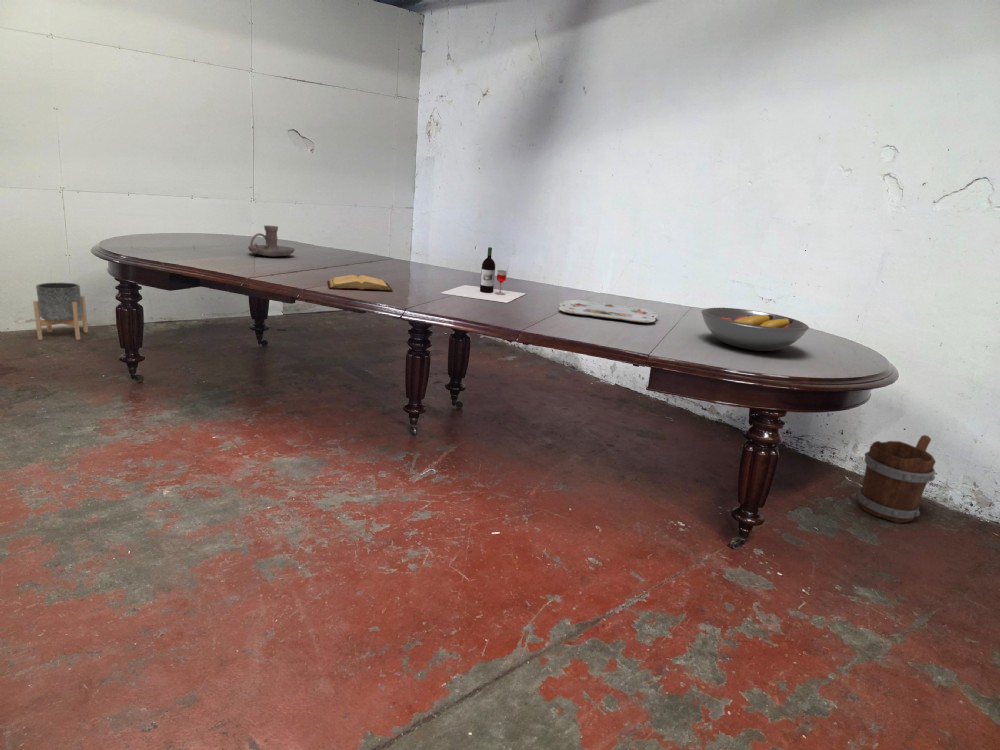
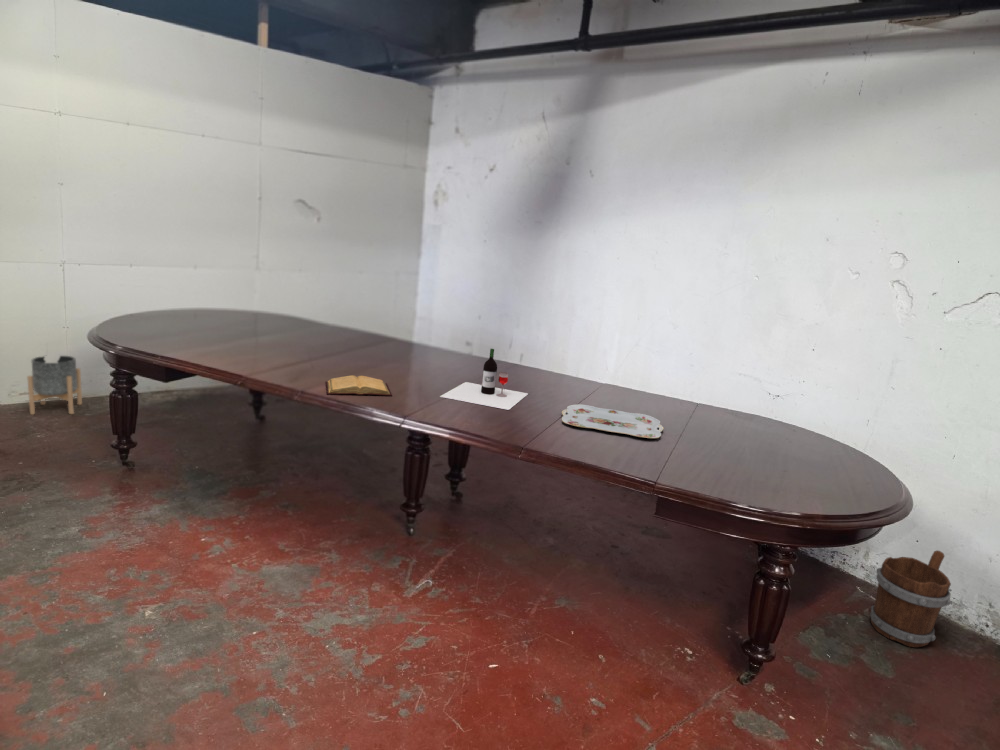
candle holder: present [248,226,294,257] -> none [247,312,294,343]
fruit bowl: present [701,308,809,351] -> none [709,428,821,482]

